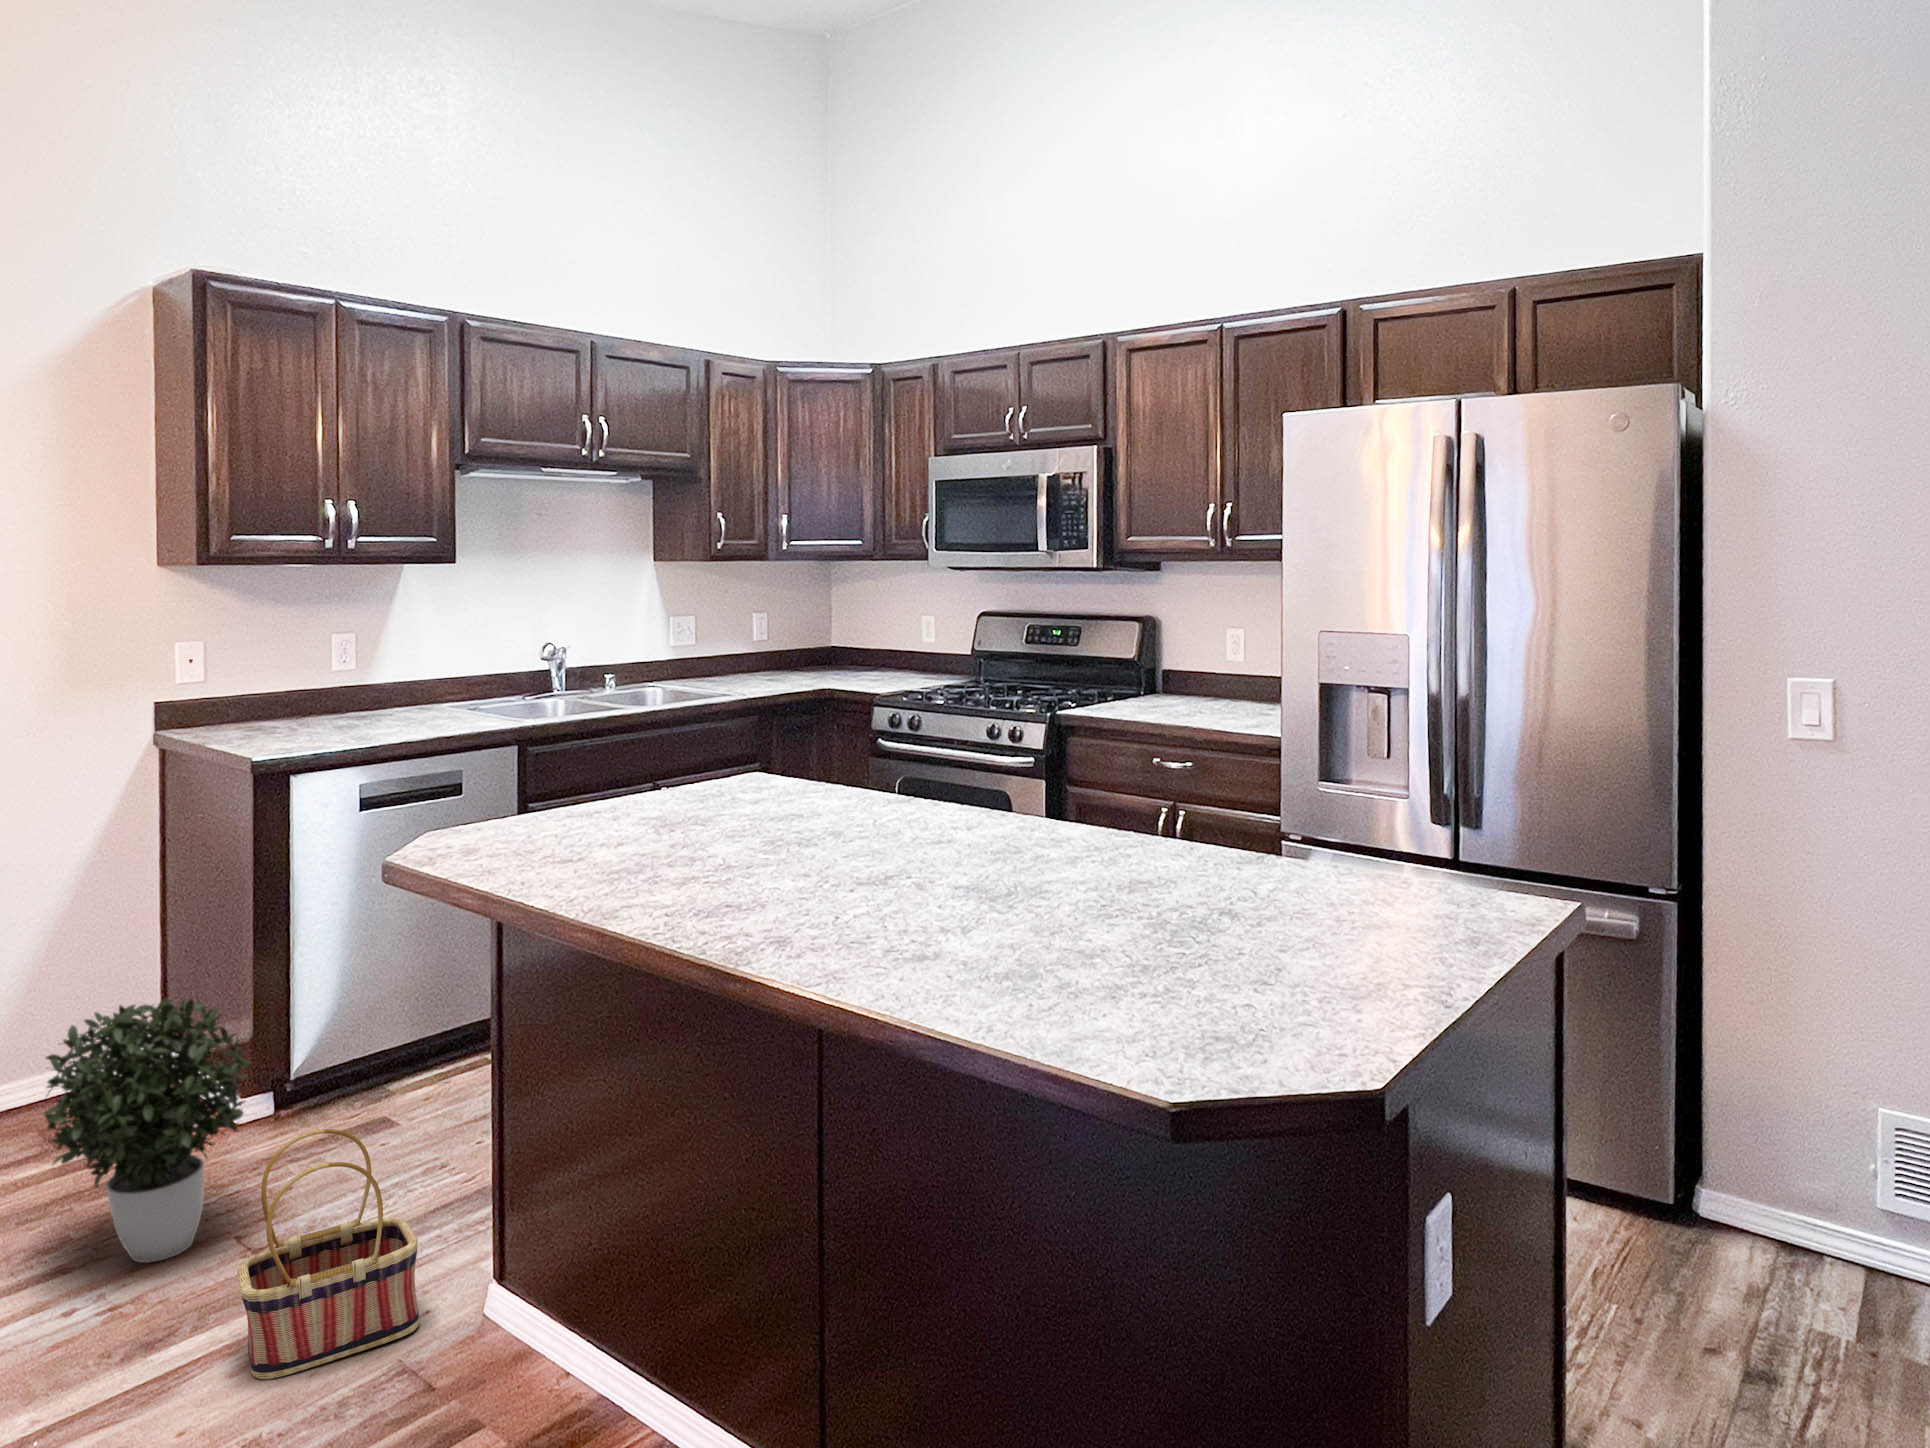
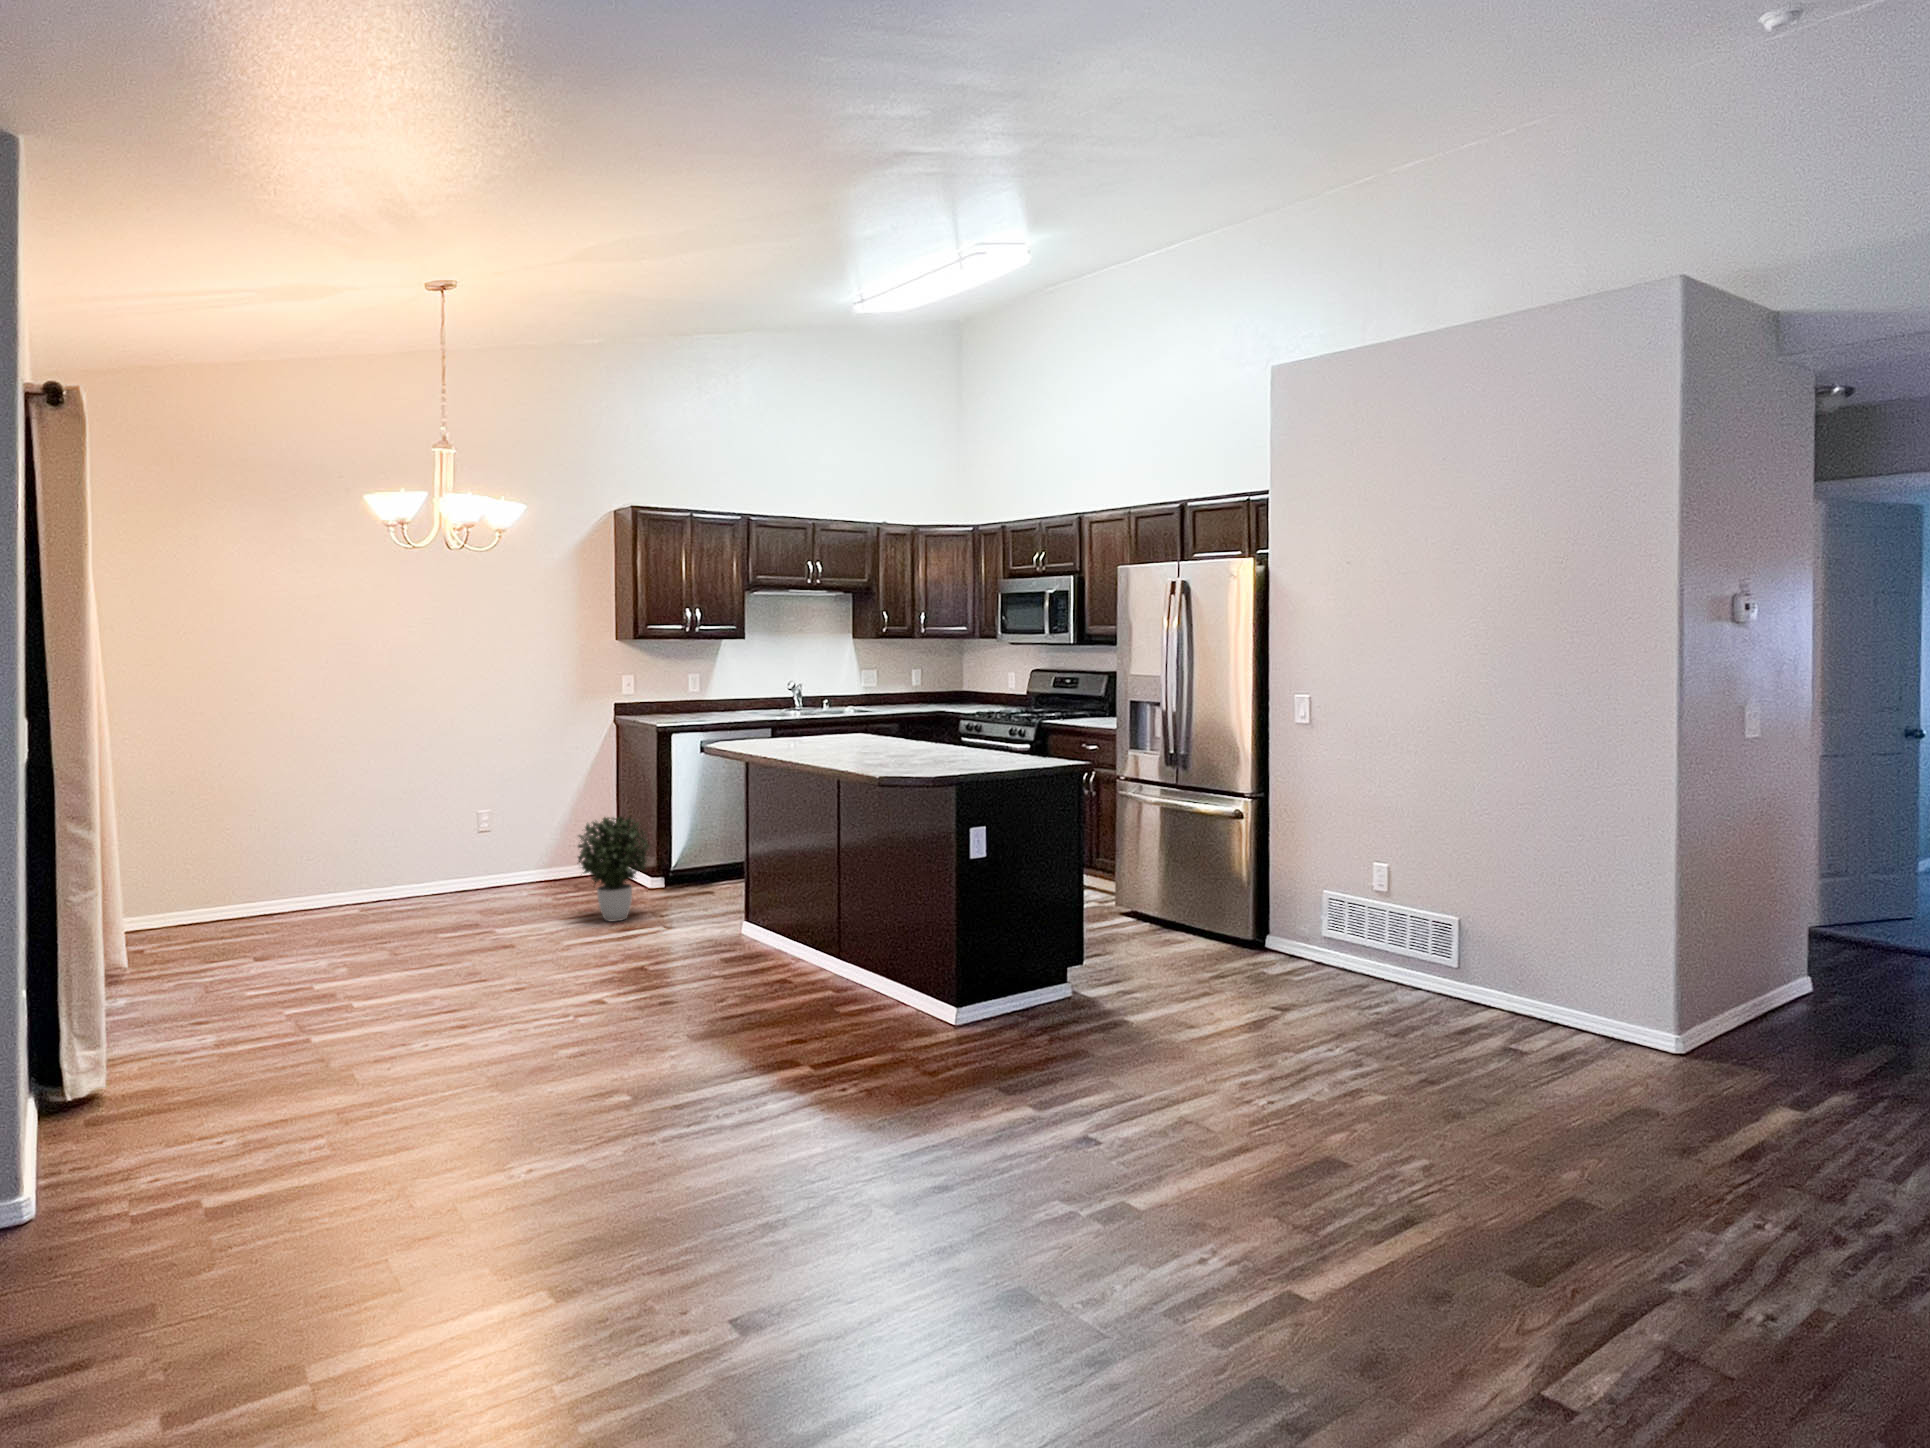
basket: present [237,1129,420,1380] -> none [648,859,712,945]

